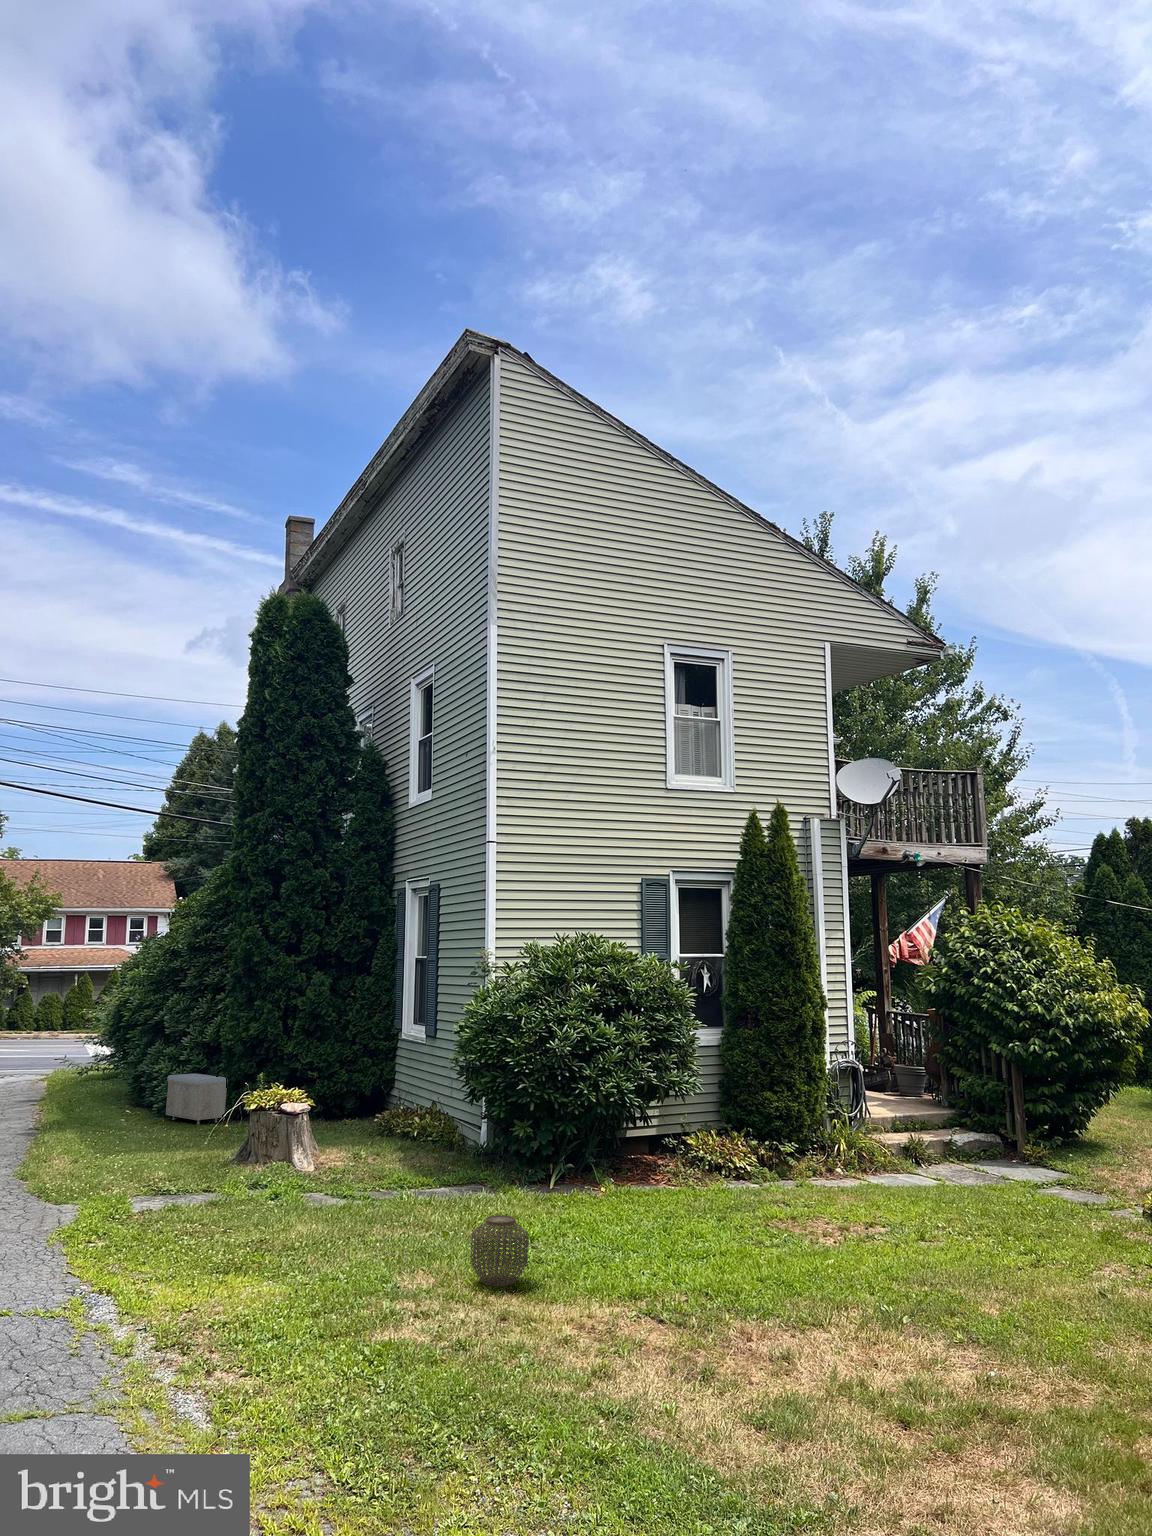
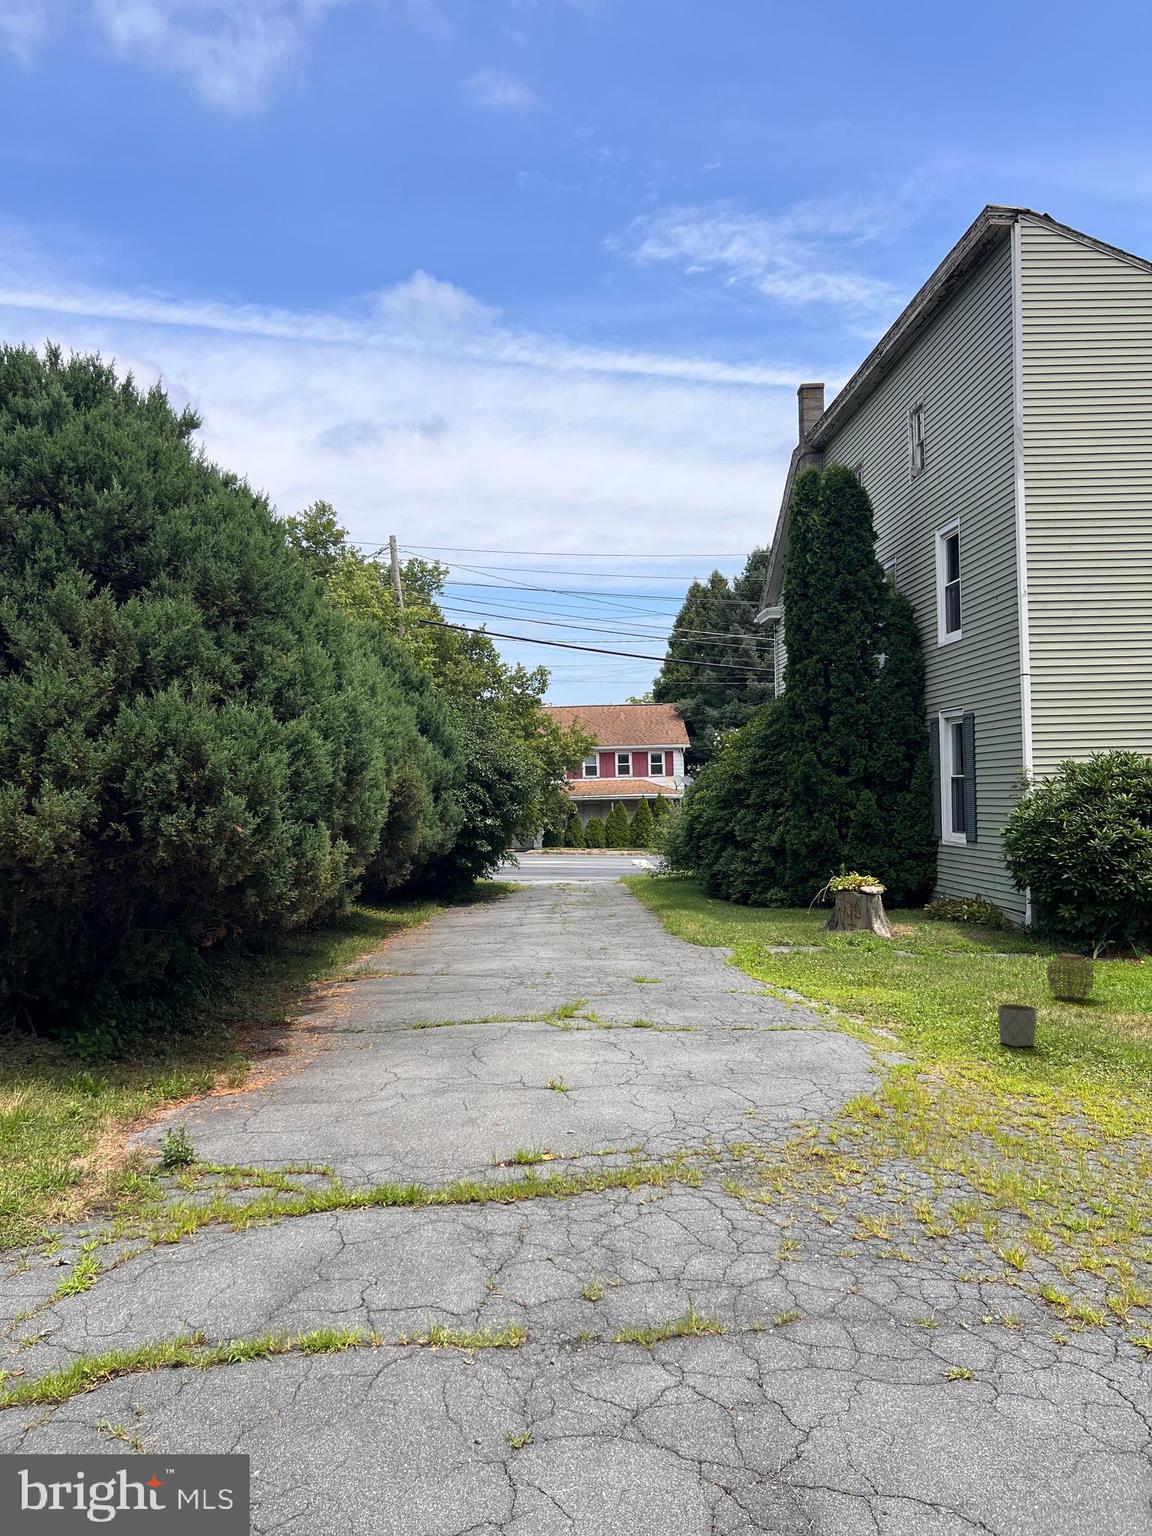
storage bench: present [166,1073,227,1124] -> none [749,869,797,907]
planter: none [357,1350,415,1435] -> present [998,1004,1037,1047]

